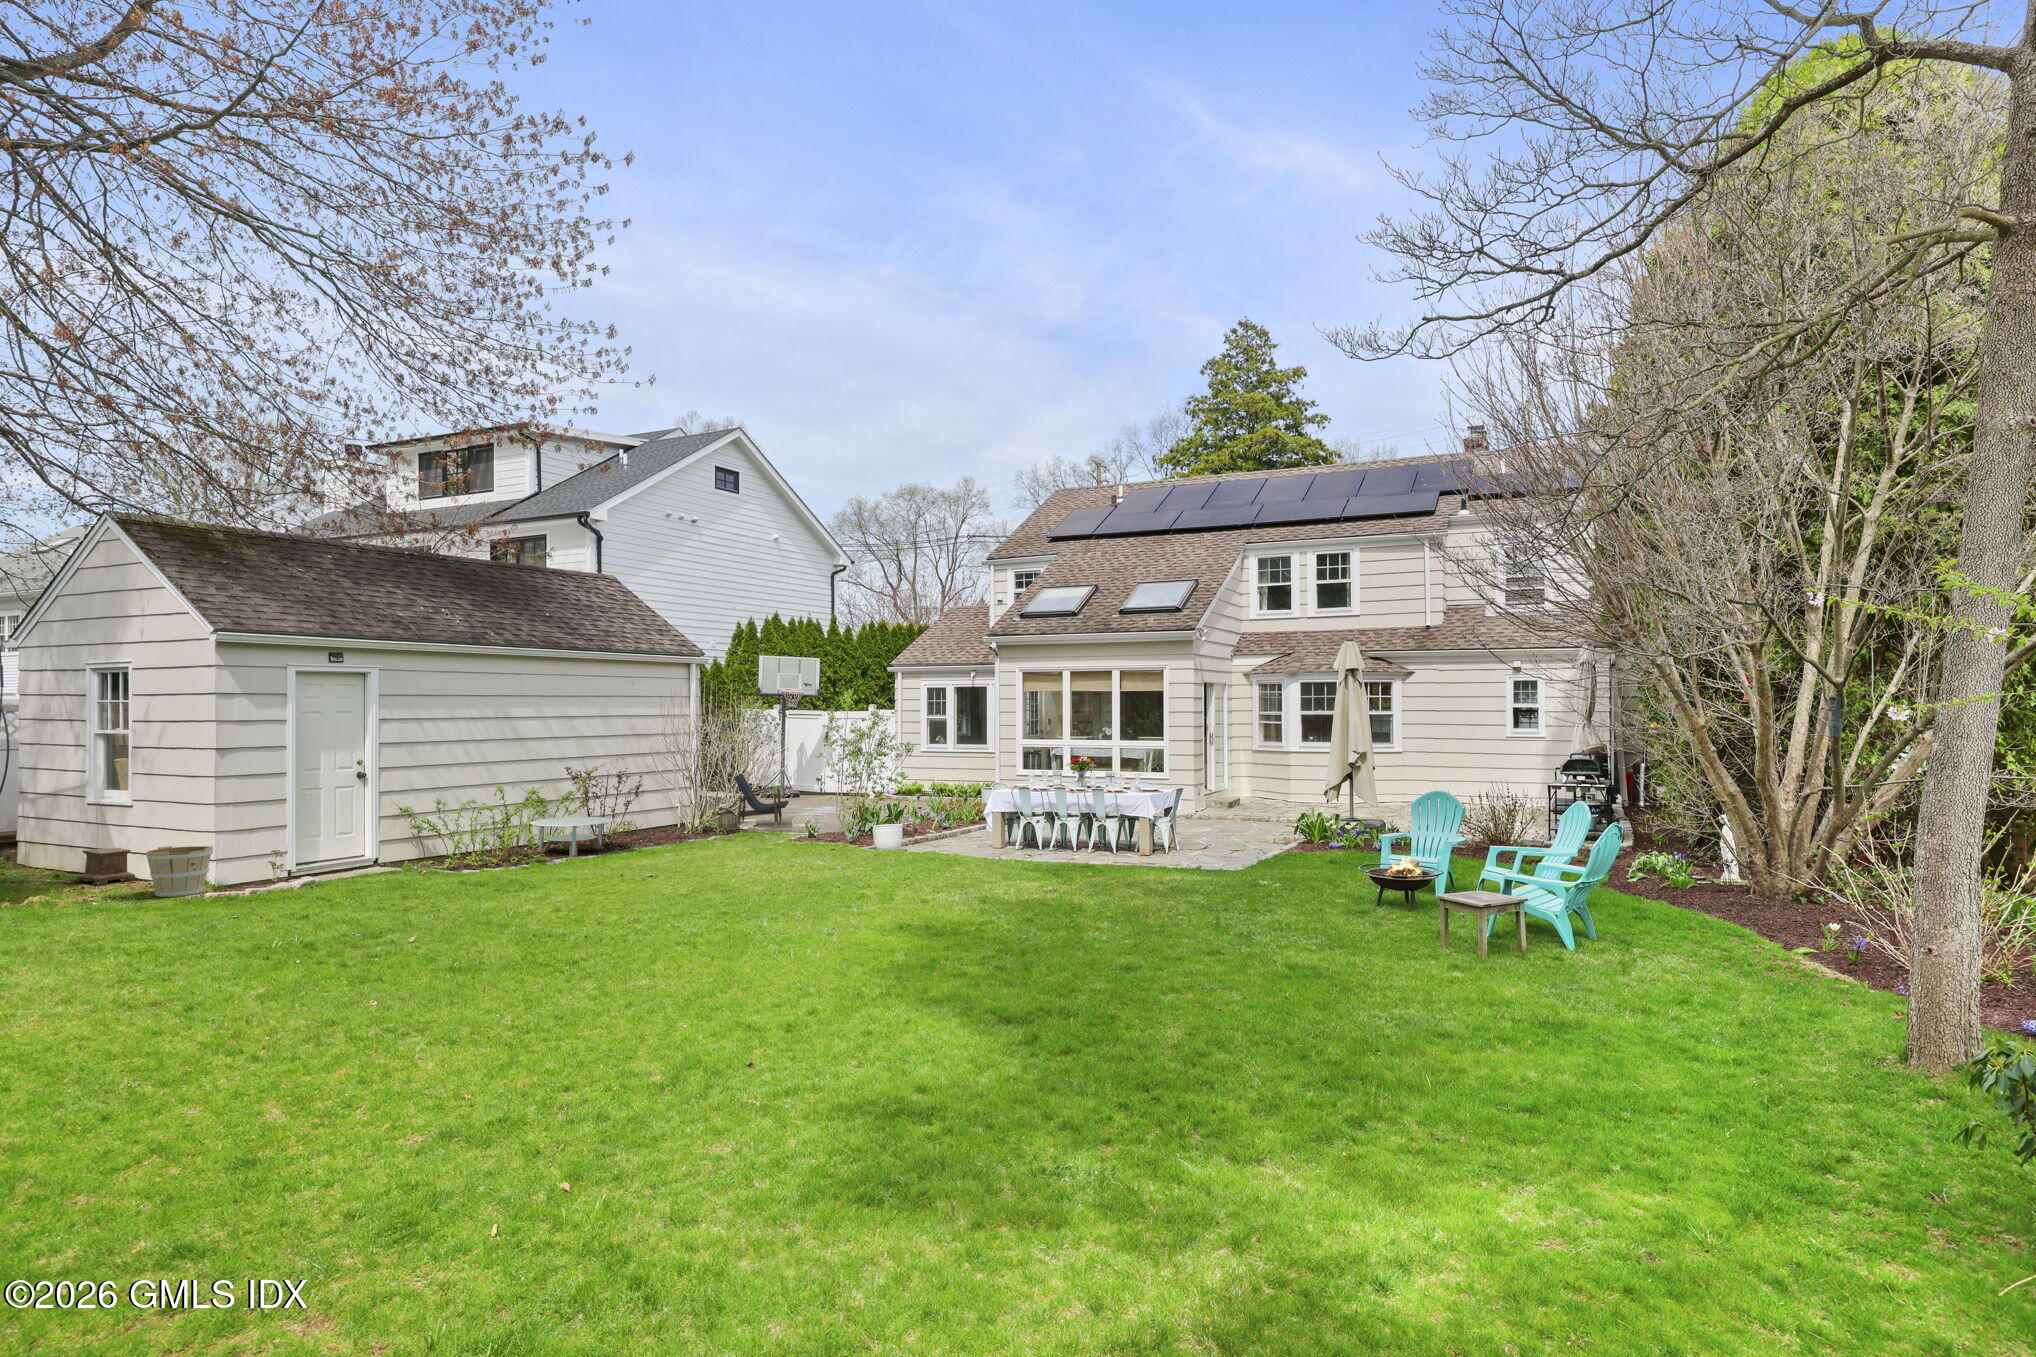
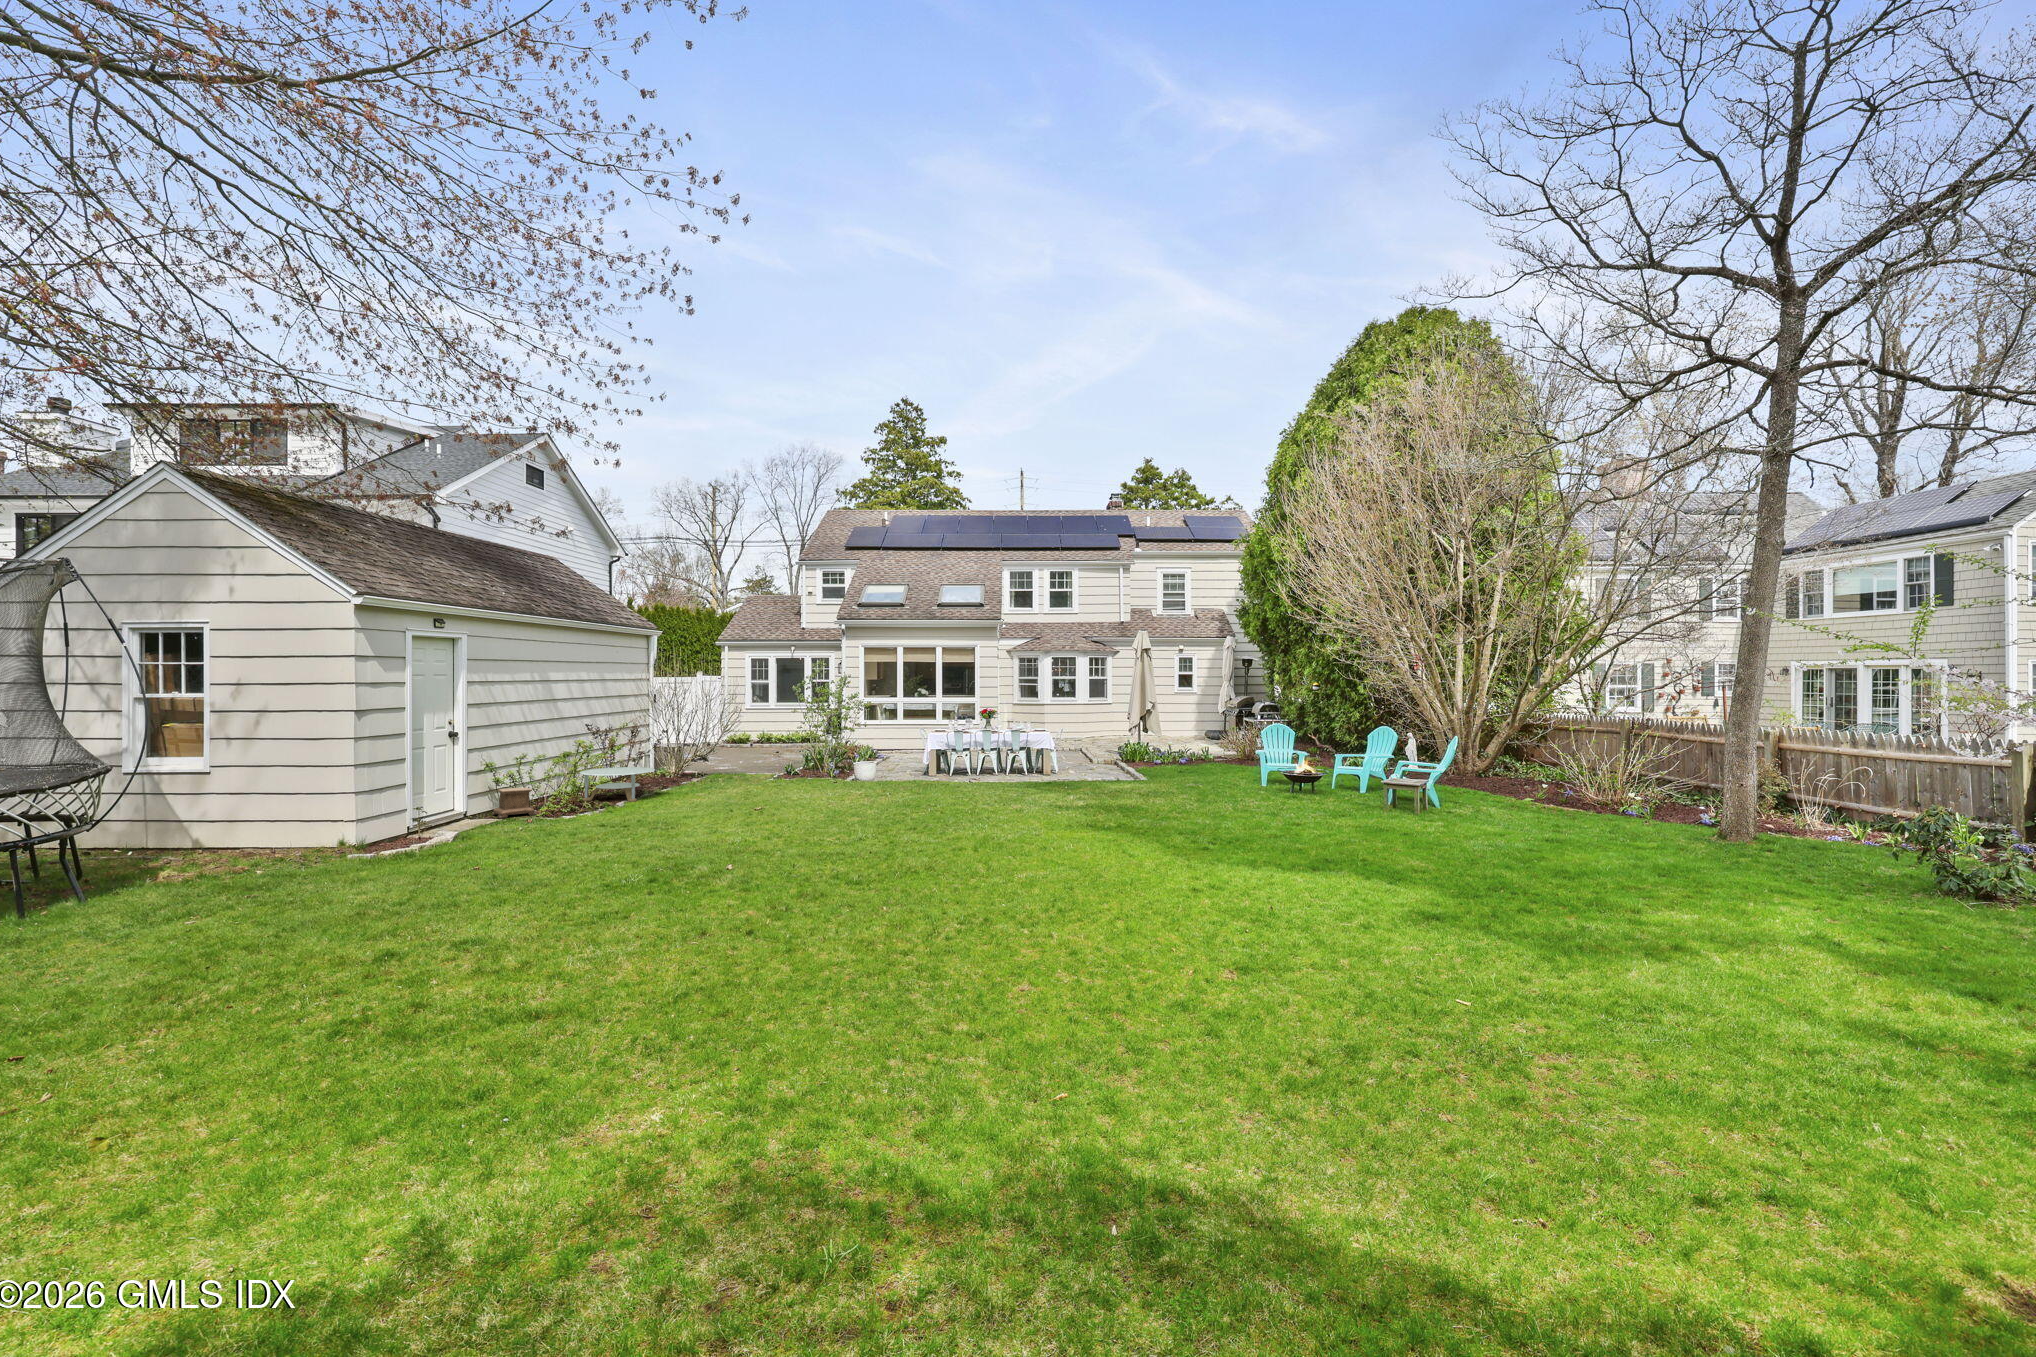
lounge chair: present [734,774,789,828] -> none [684,729,735,773]
wooden bucket: present [146,846,214,897] -> none [298,807,368,861]
stool: present [73,848,138,885] -> present [492,787,537,819]

